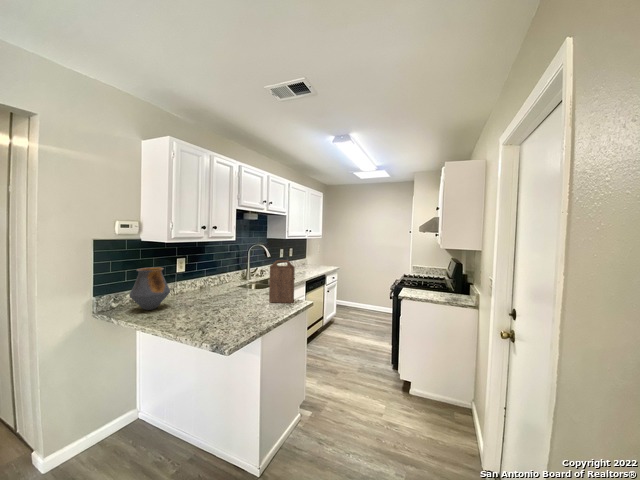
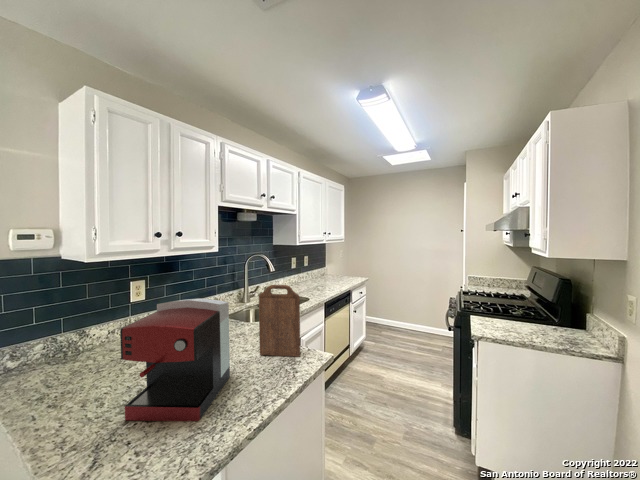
coffee maker: none [206,264,256,323] -> present [120,298,230,421]
vase: present [129,267,170,310] -> none [26,301,102,374]

